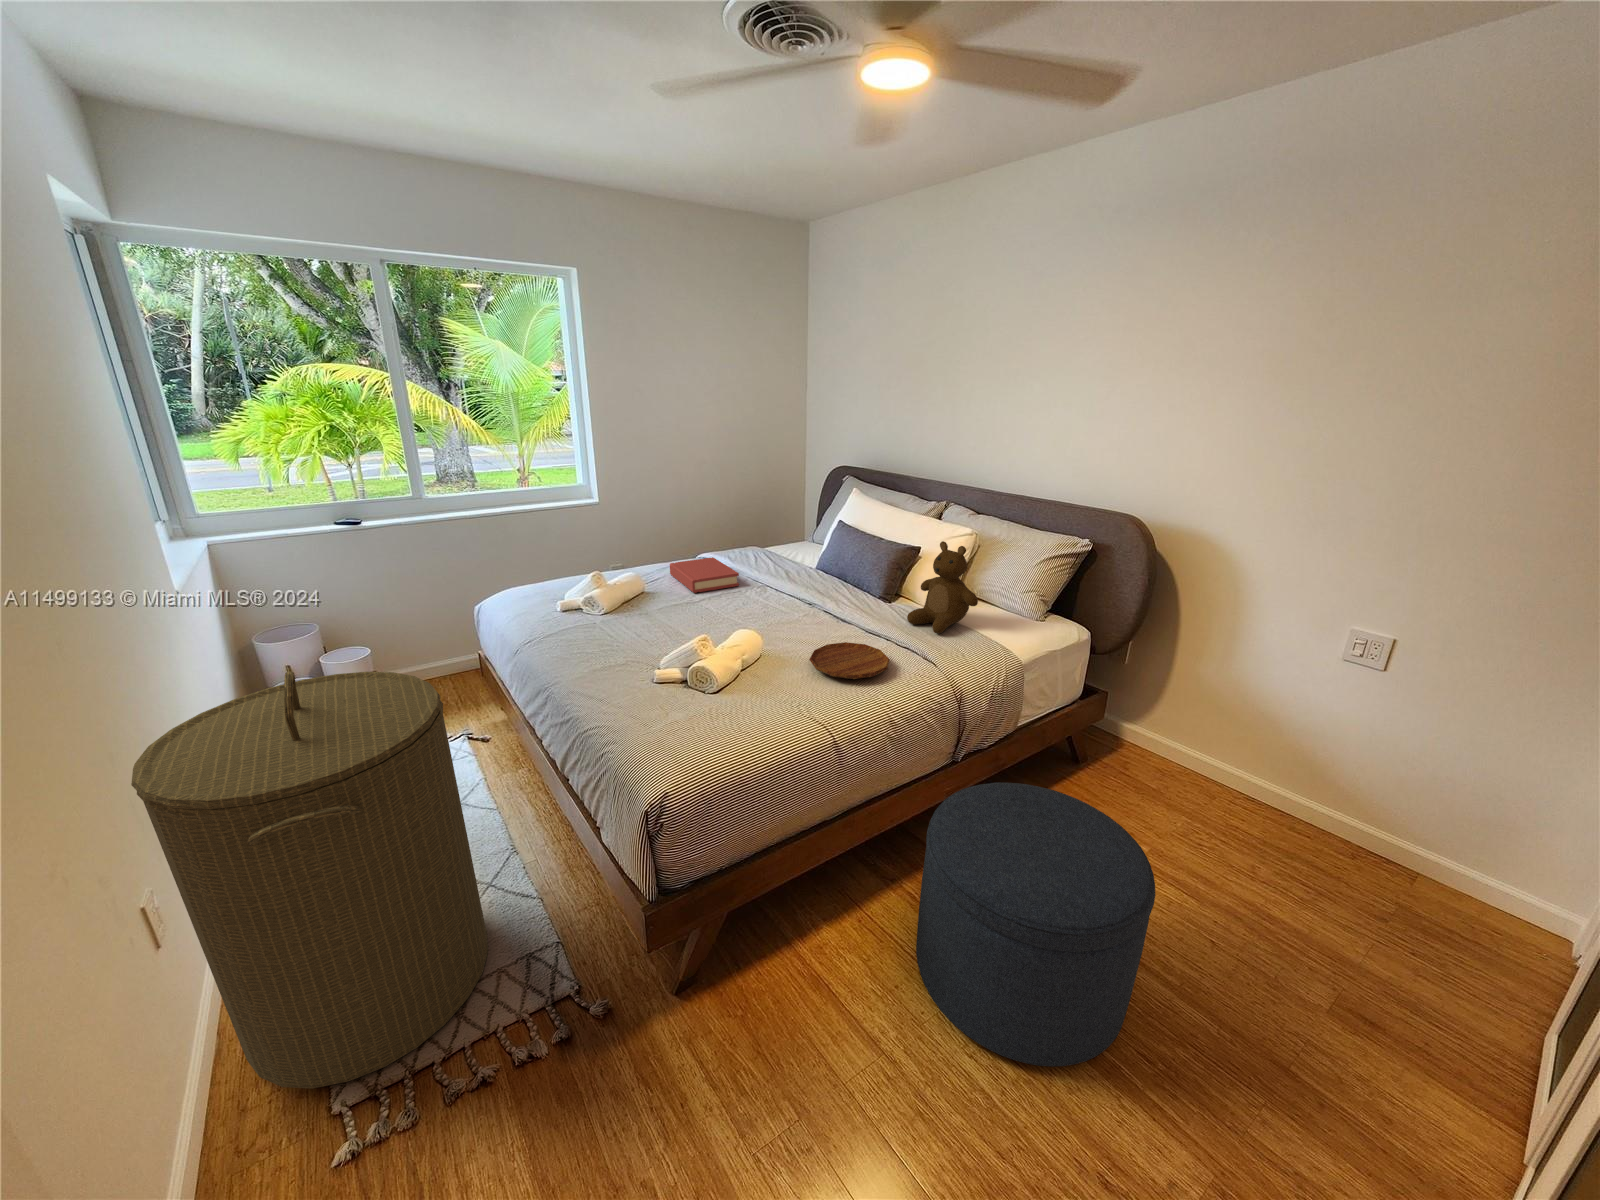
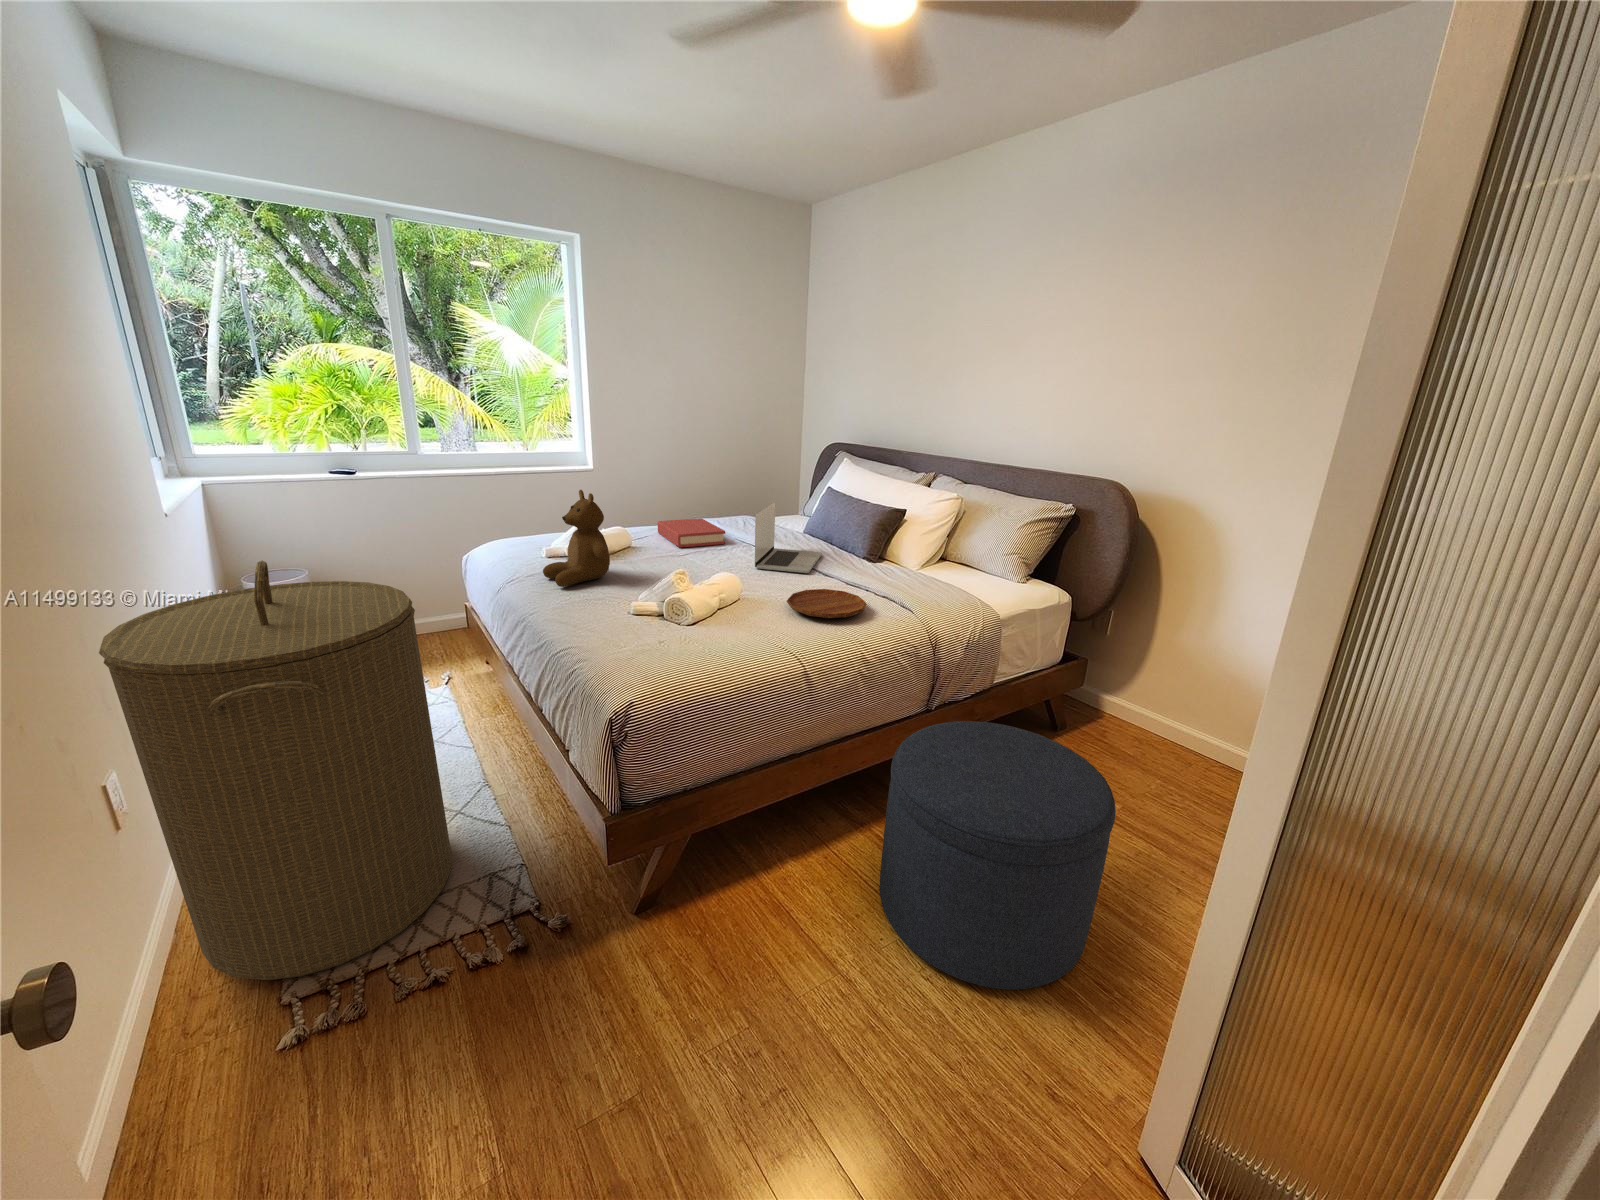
teddy bear: present [907,541,978,634] -> present [543,490,610,587]
laptop: none [772,545,837,620] -> present [755,502,822,573]

